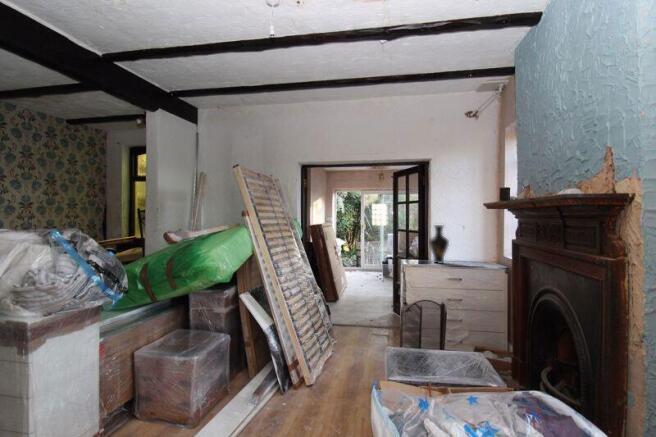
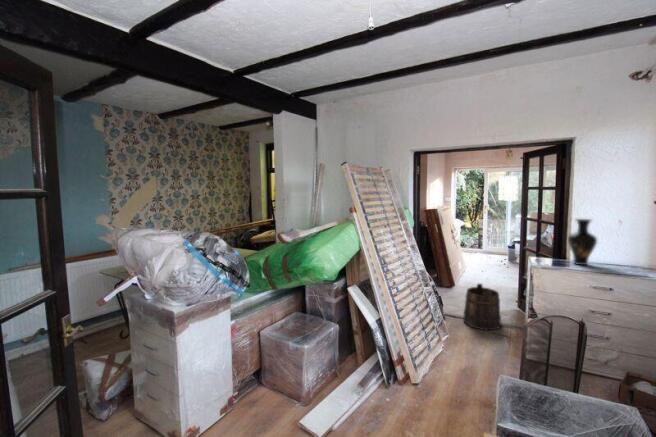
bucket: none [349,290,381,332] -> present [464,284,501,330]

